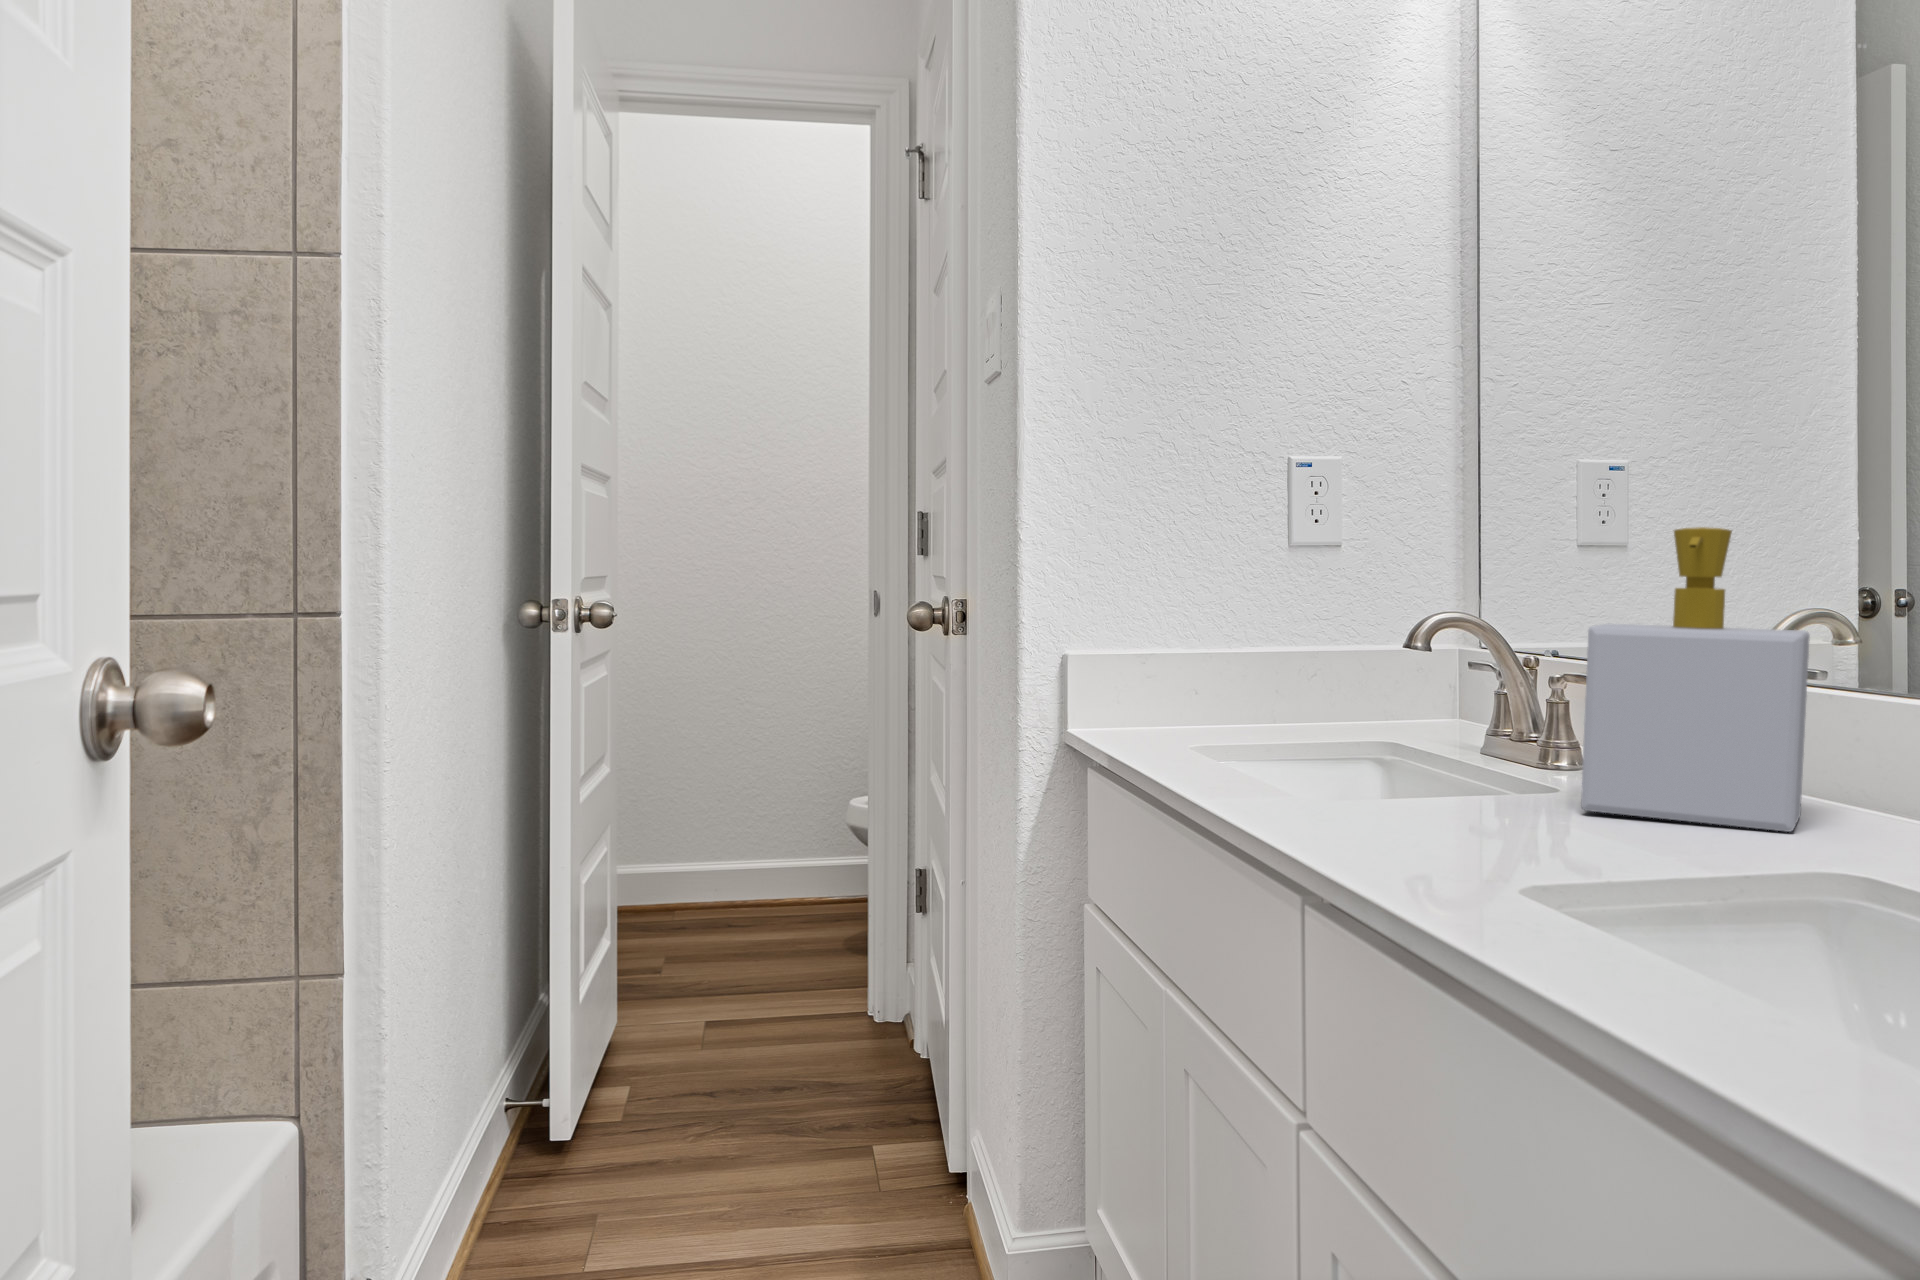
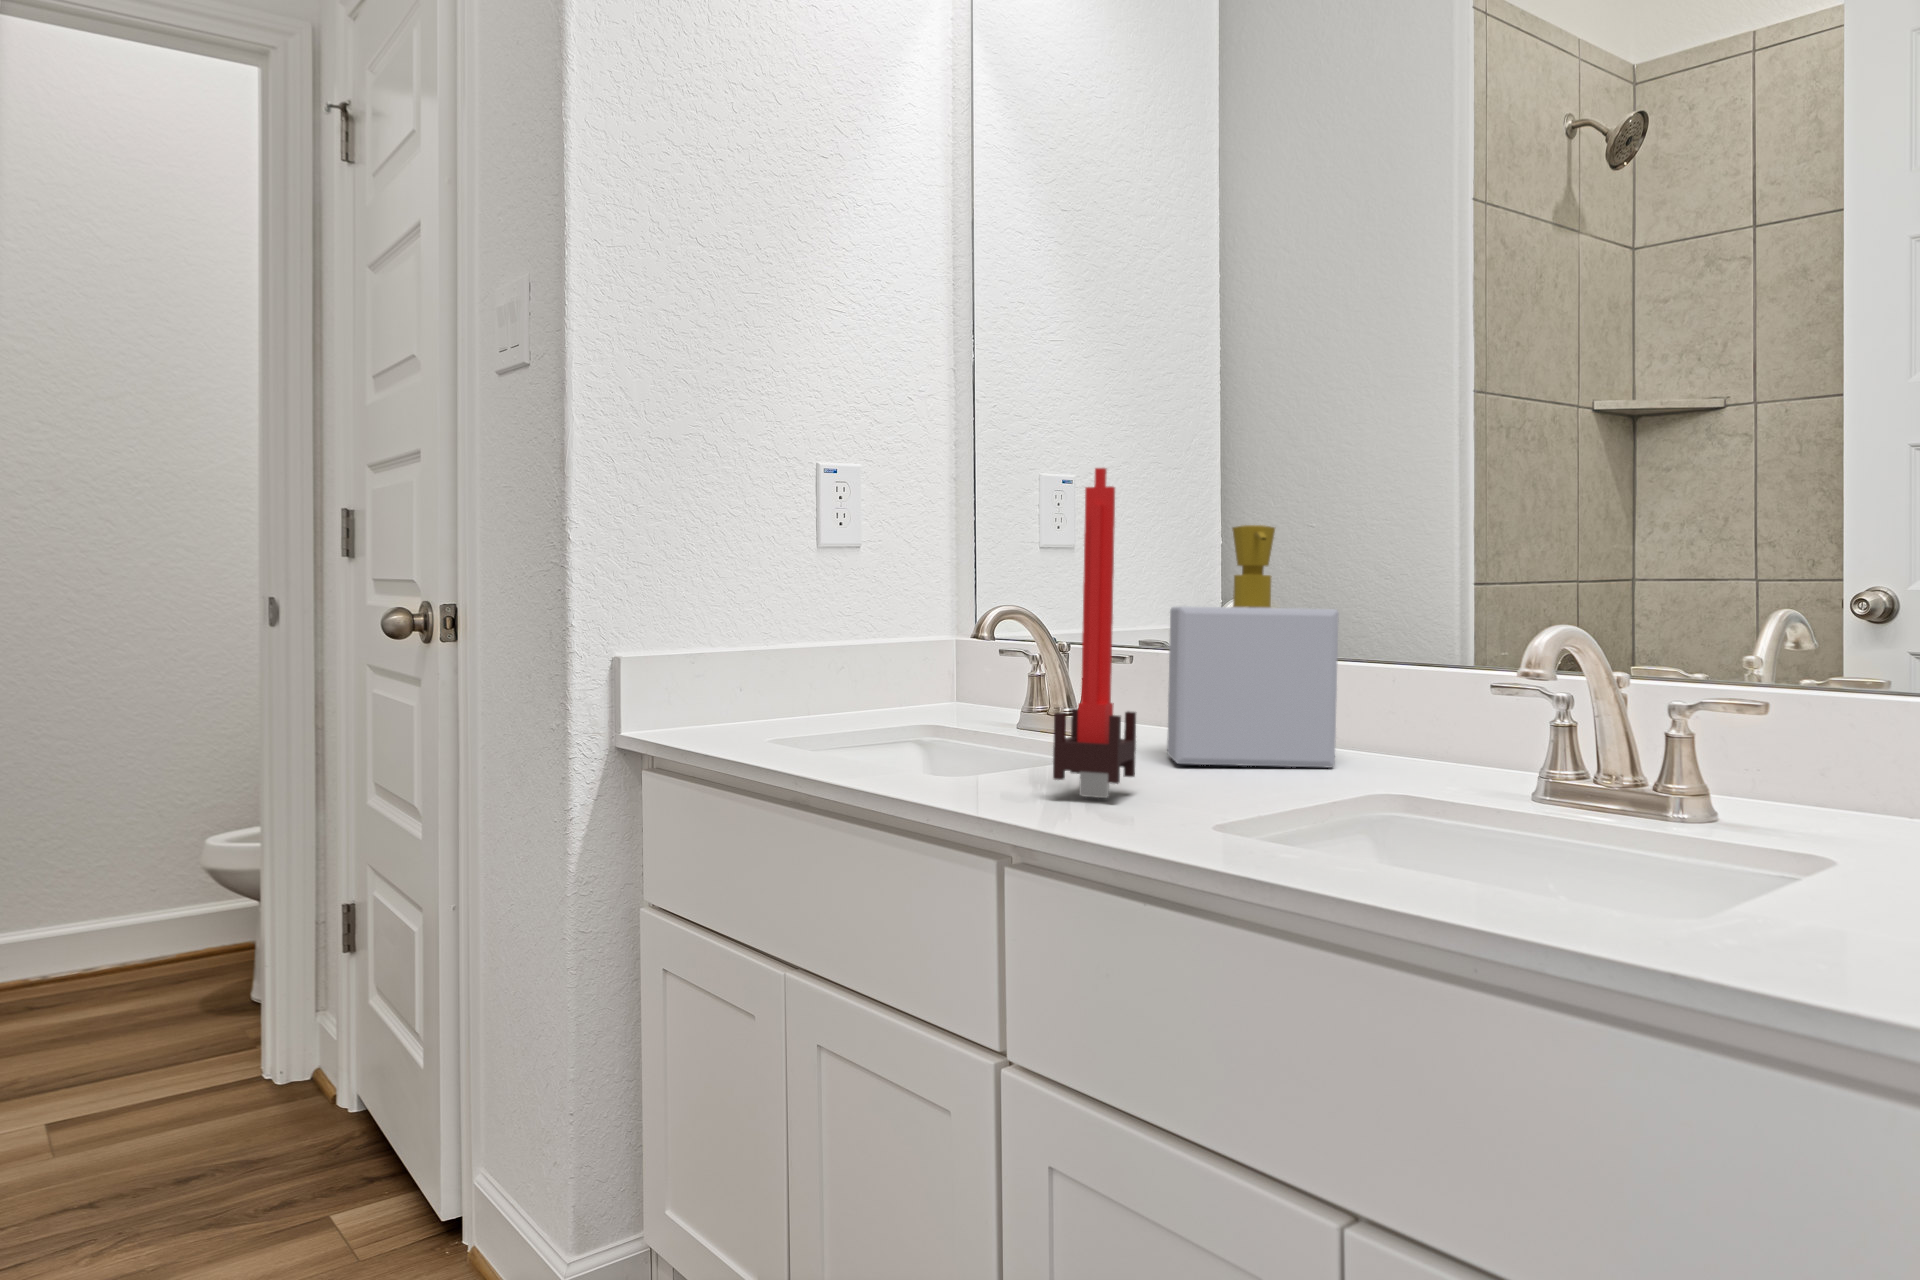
candle: none [1359,476,1467,843] -> present [1053,468,1136,798]

